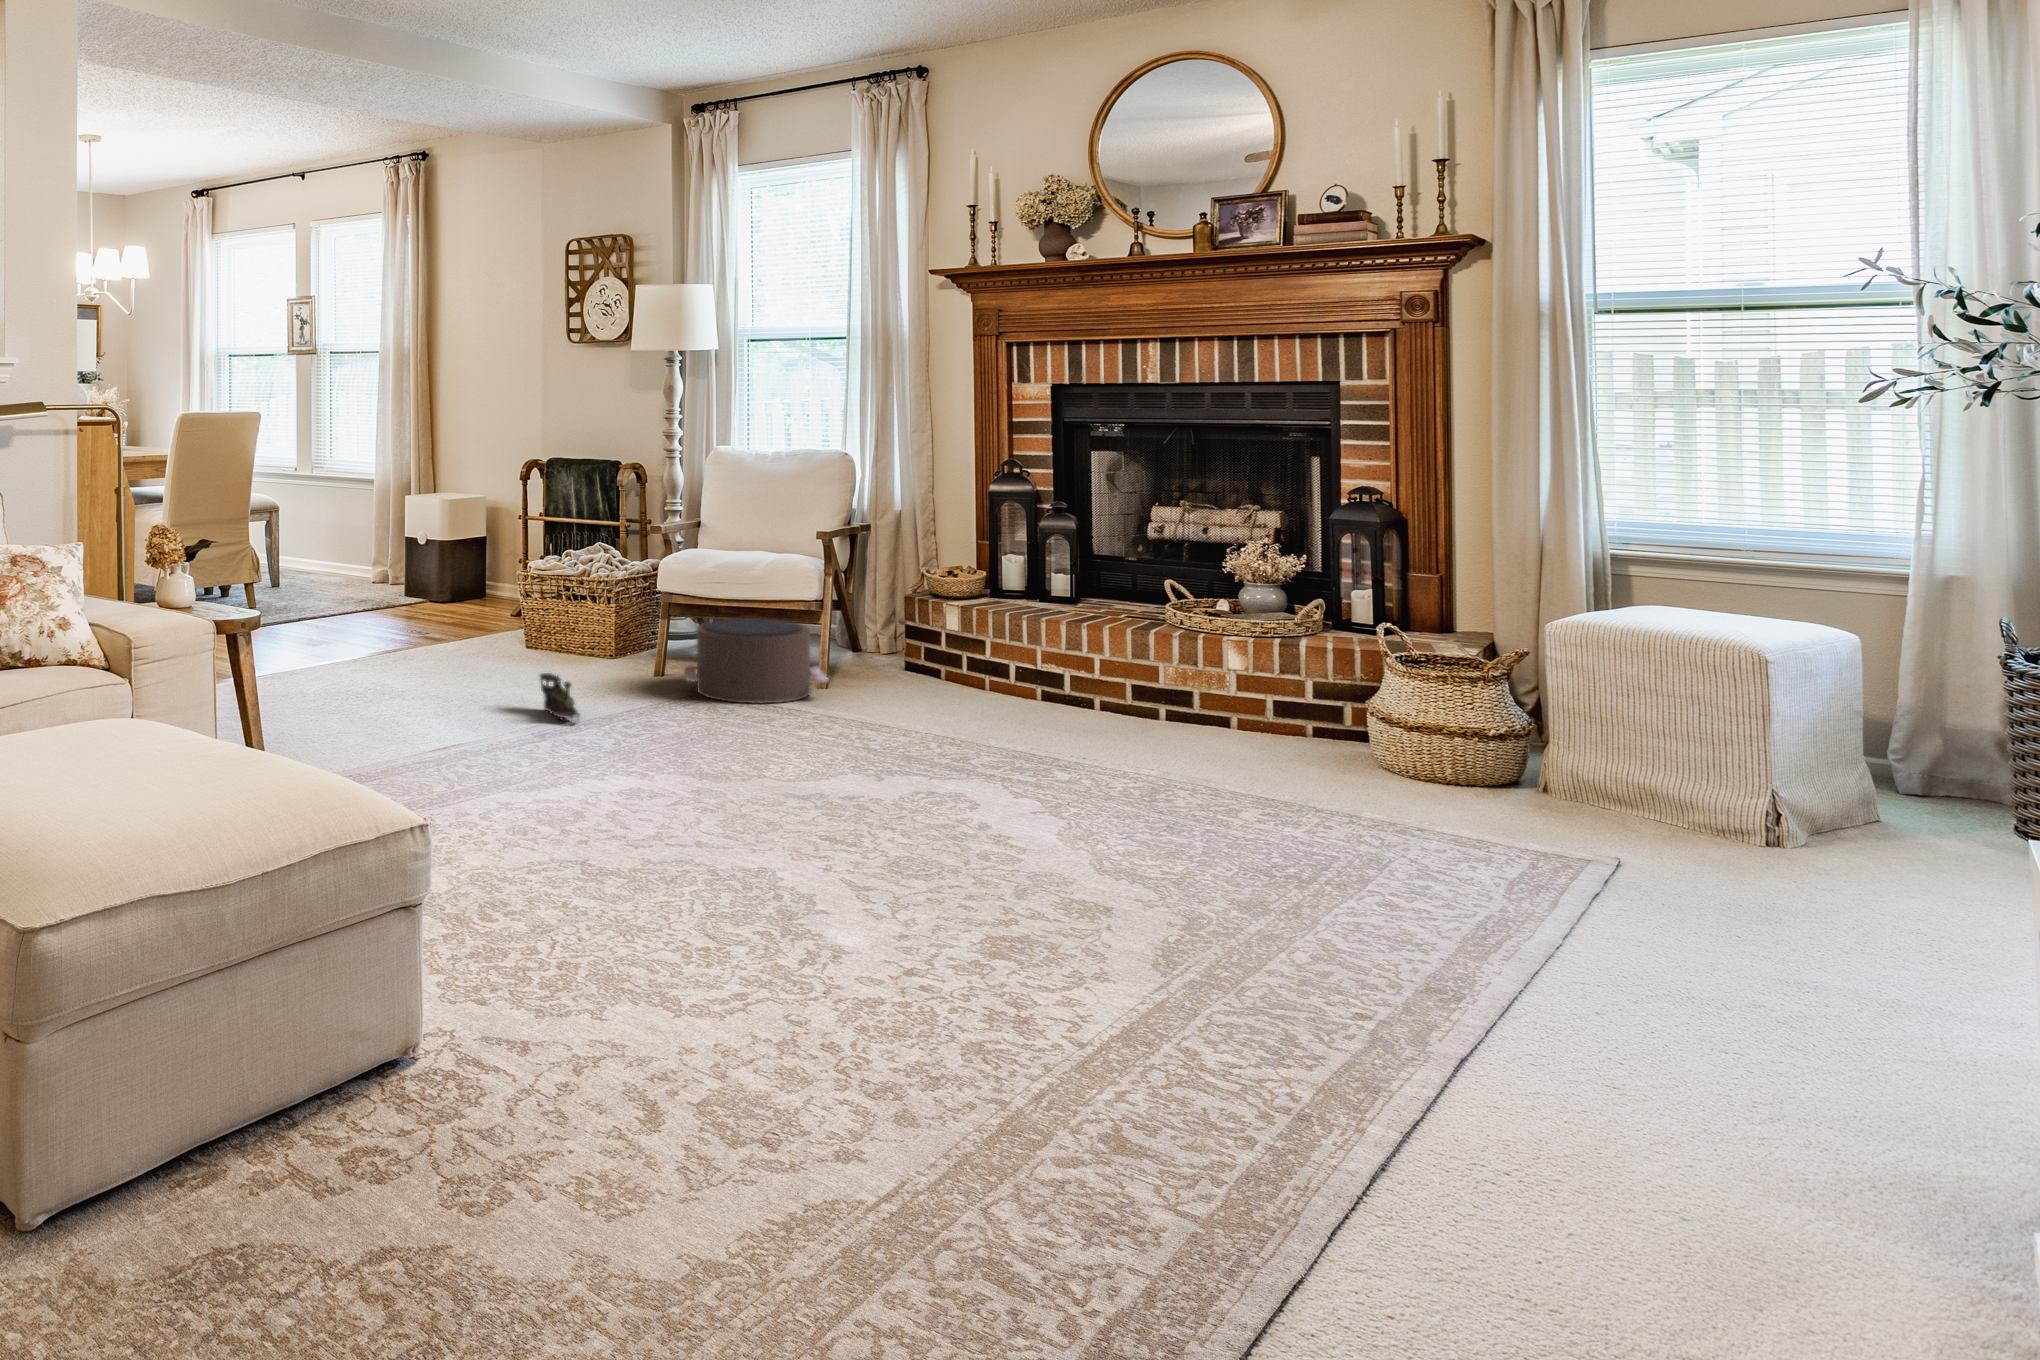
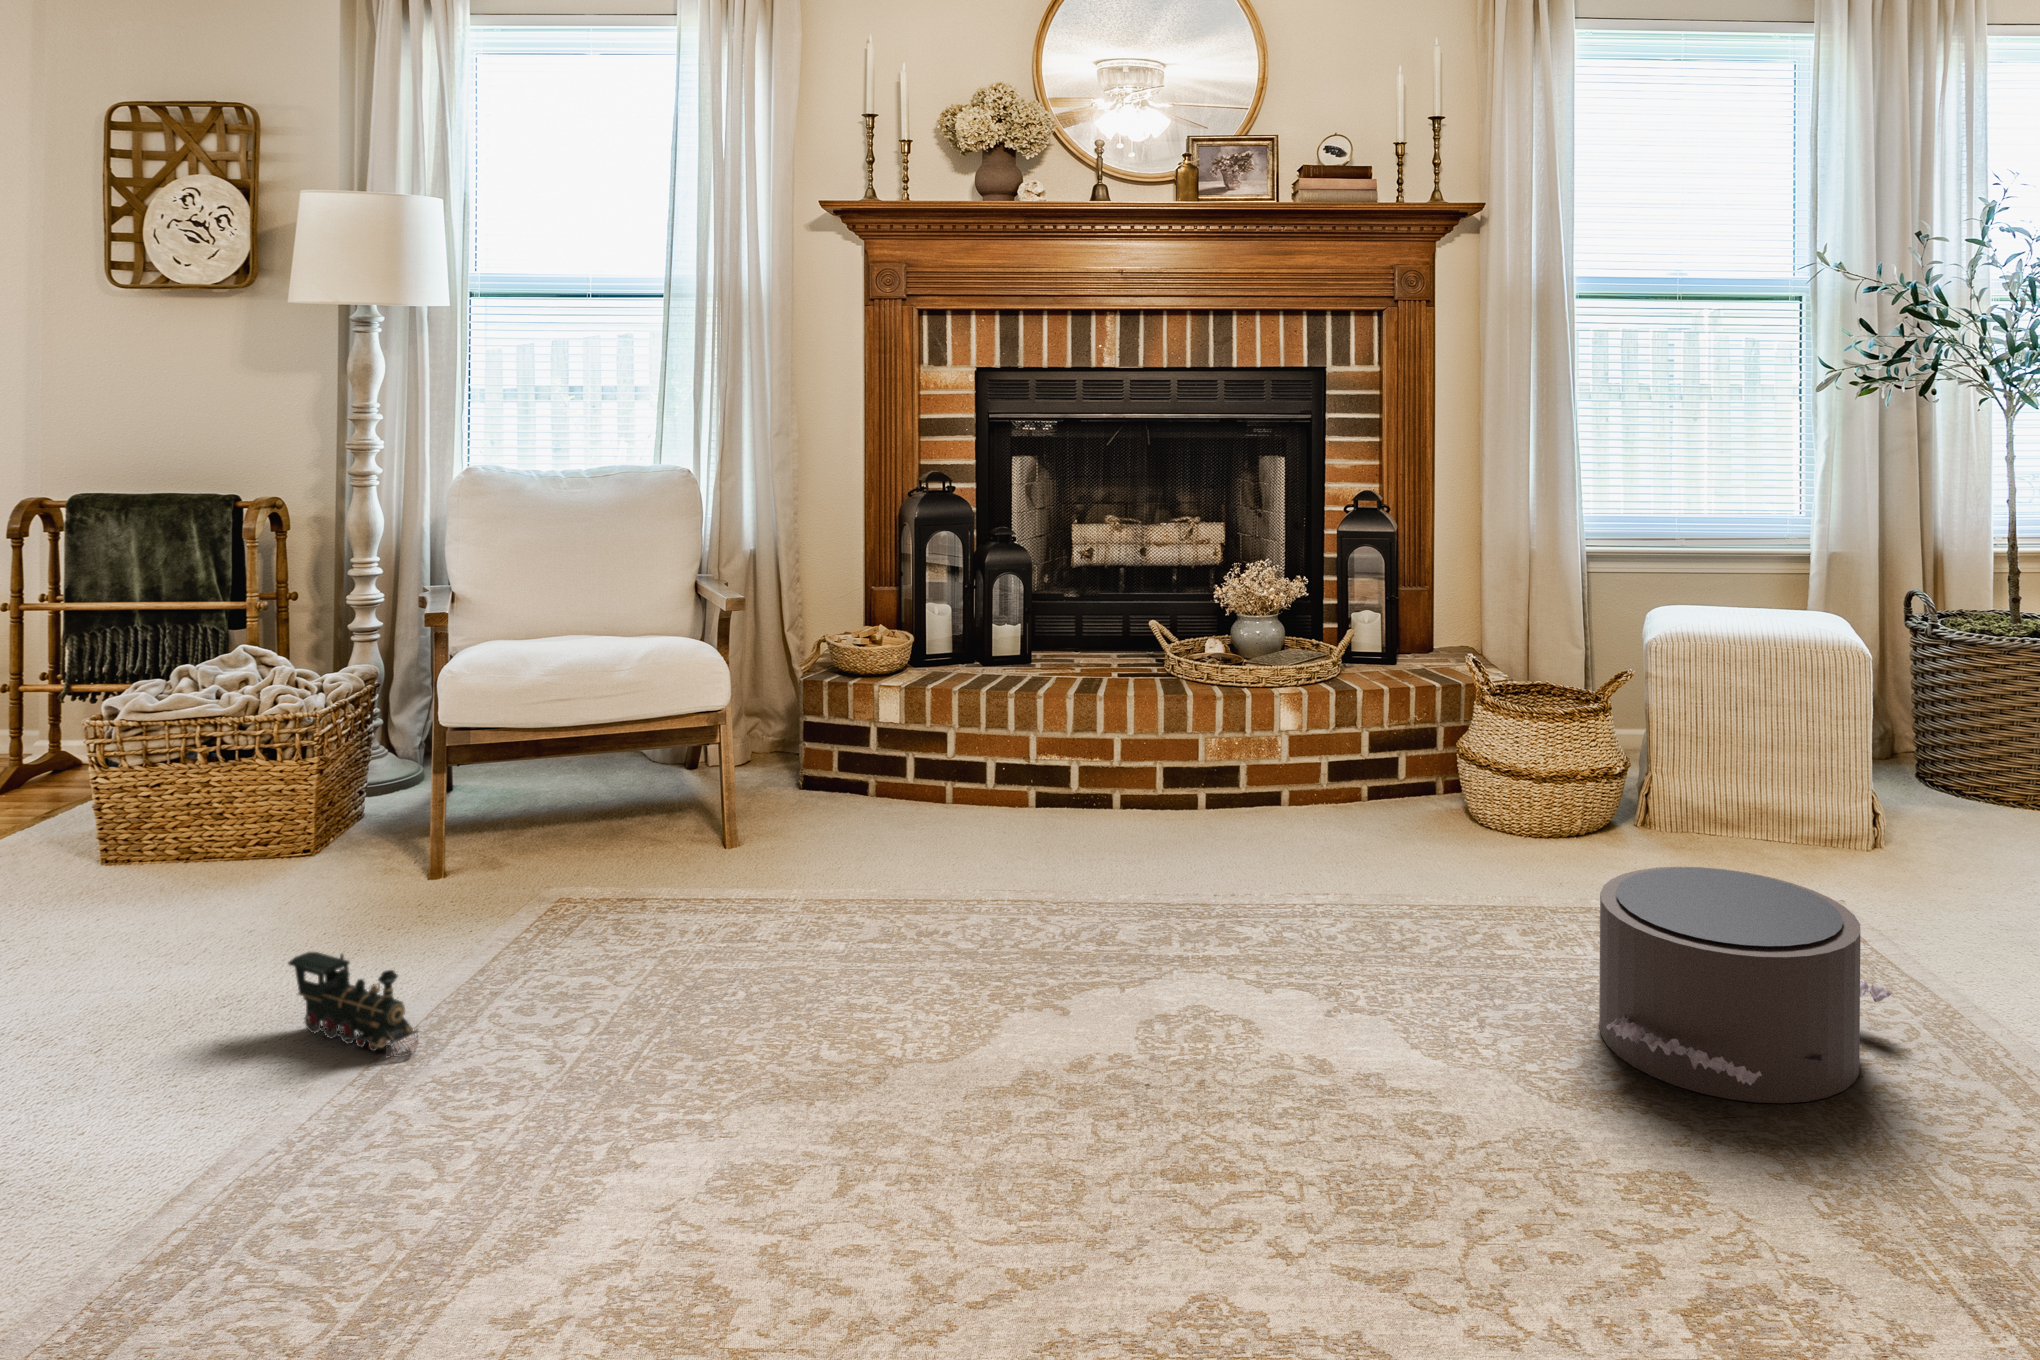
pouf: present [684,618,829,703] -> present [1599,867,1893,1103]

